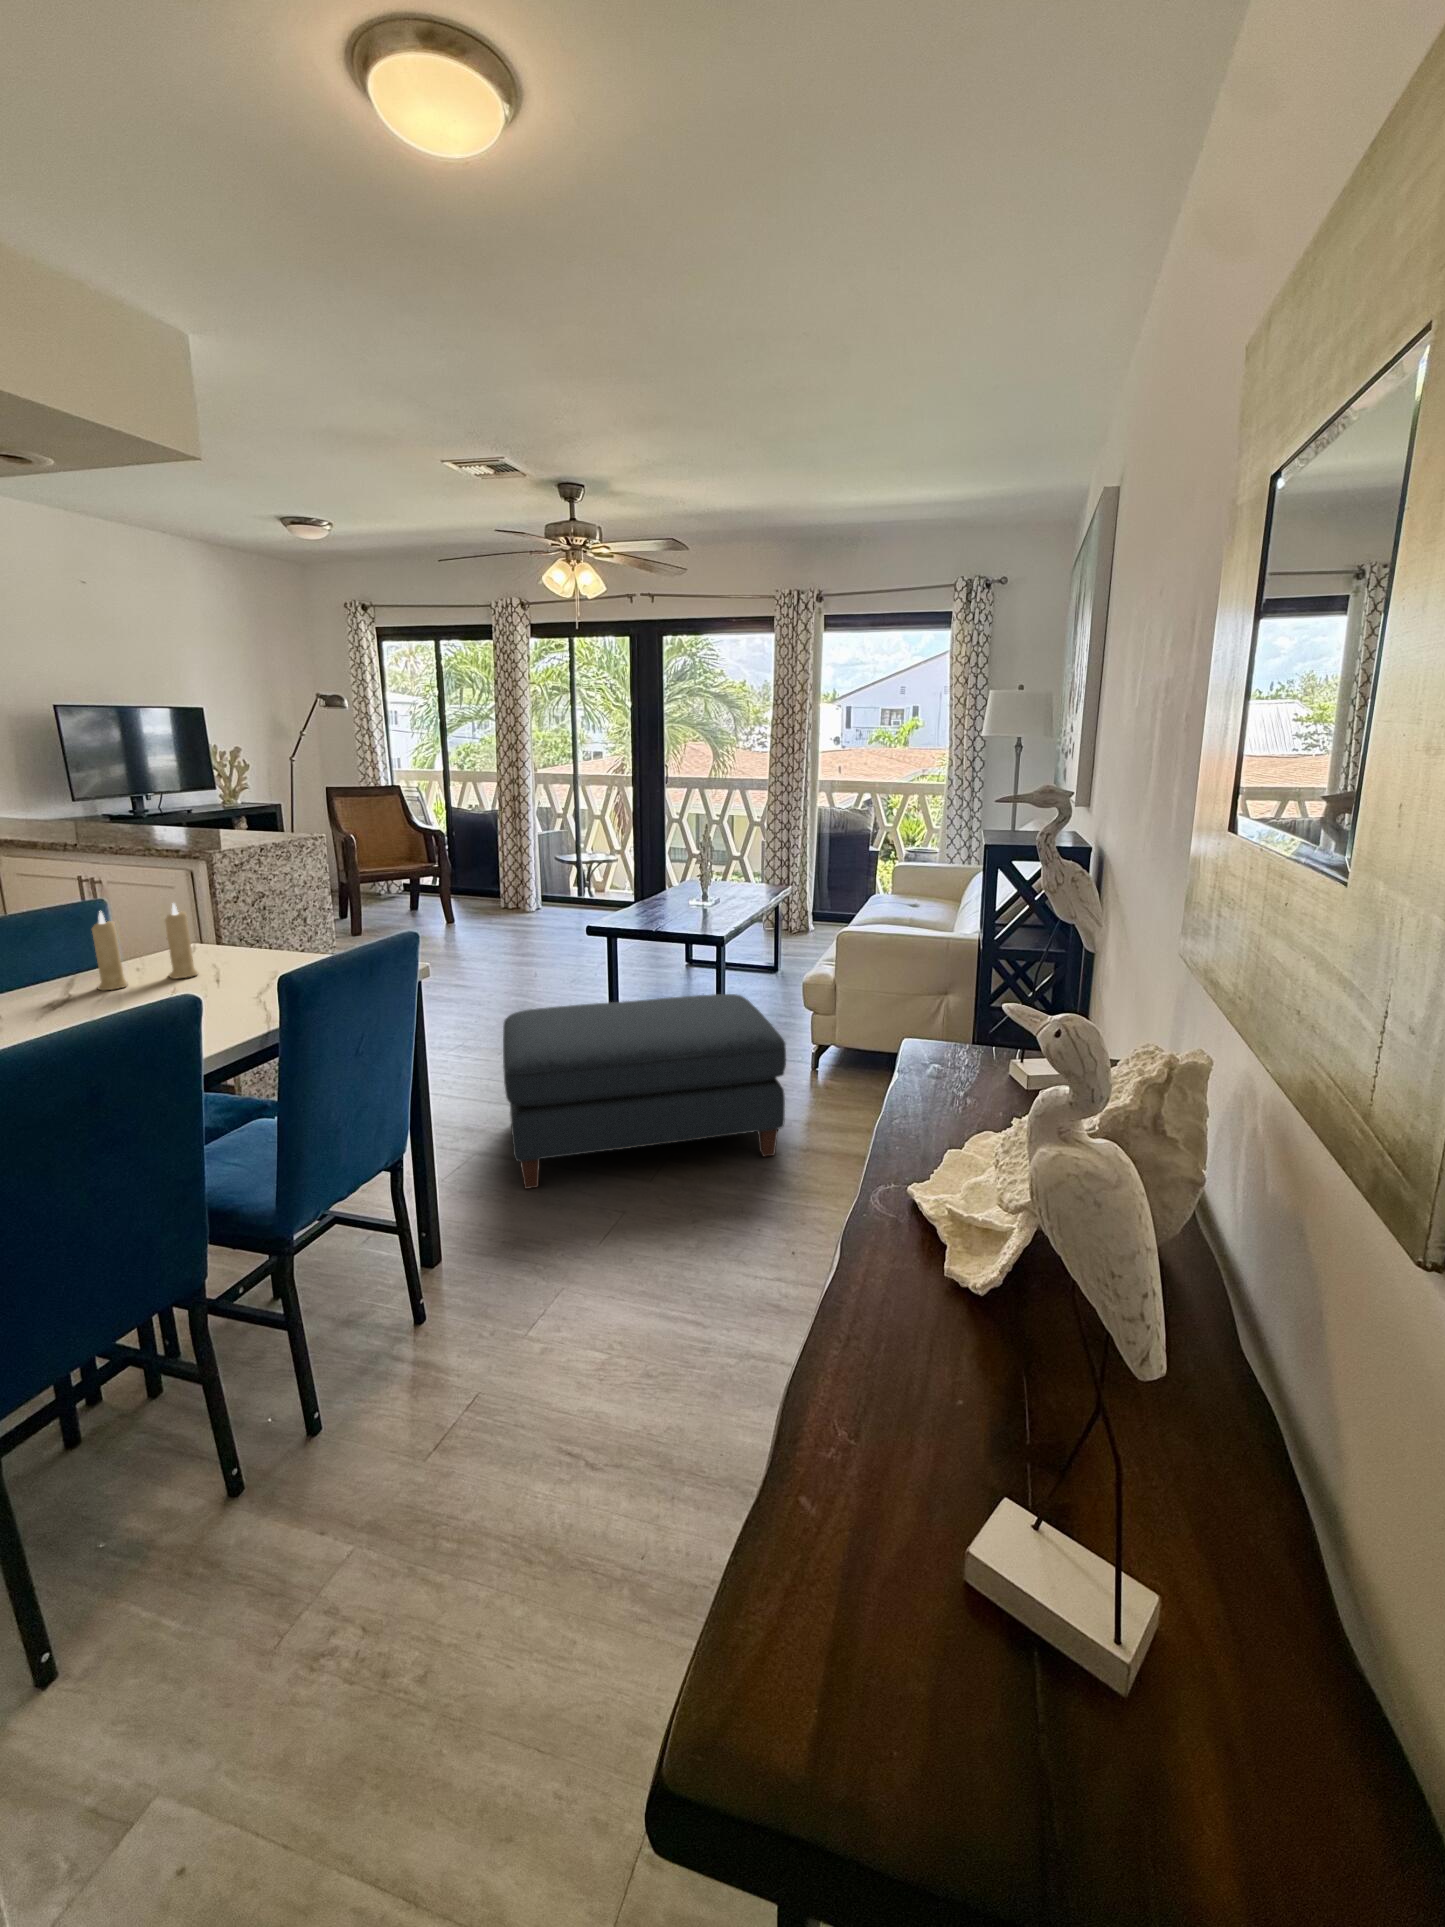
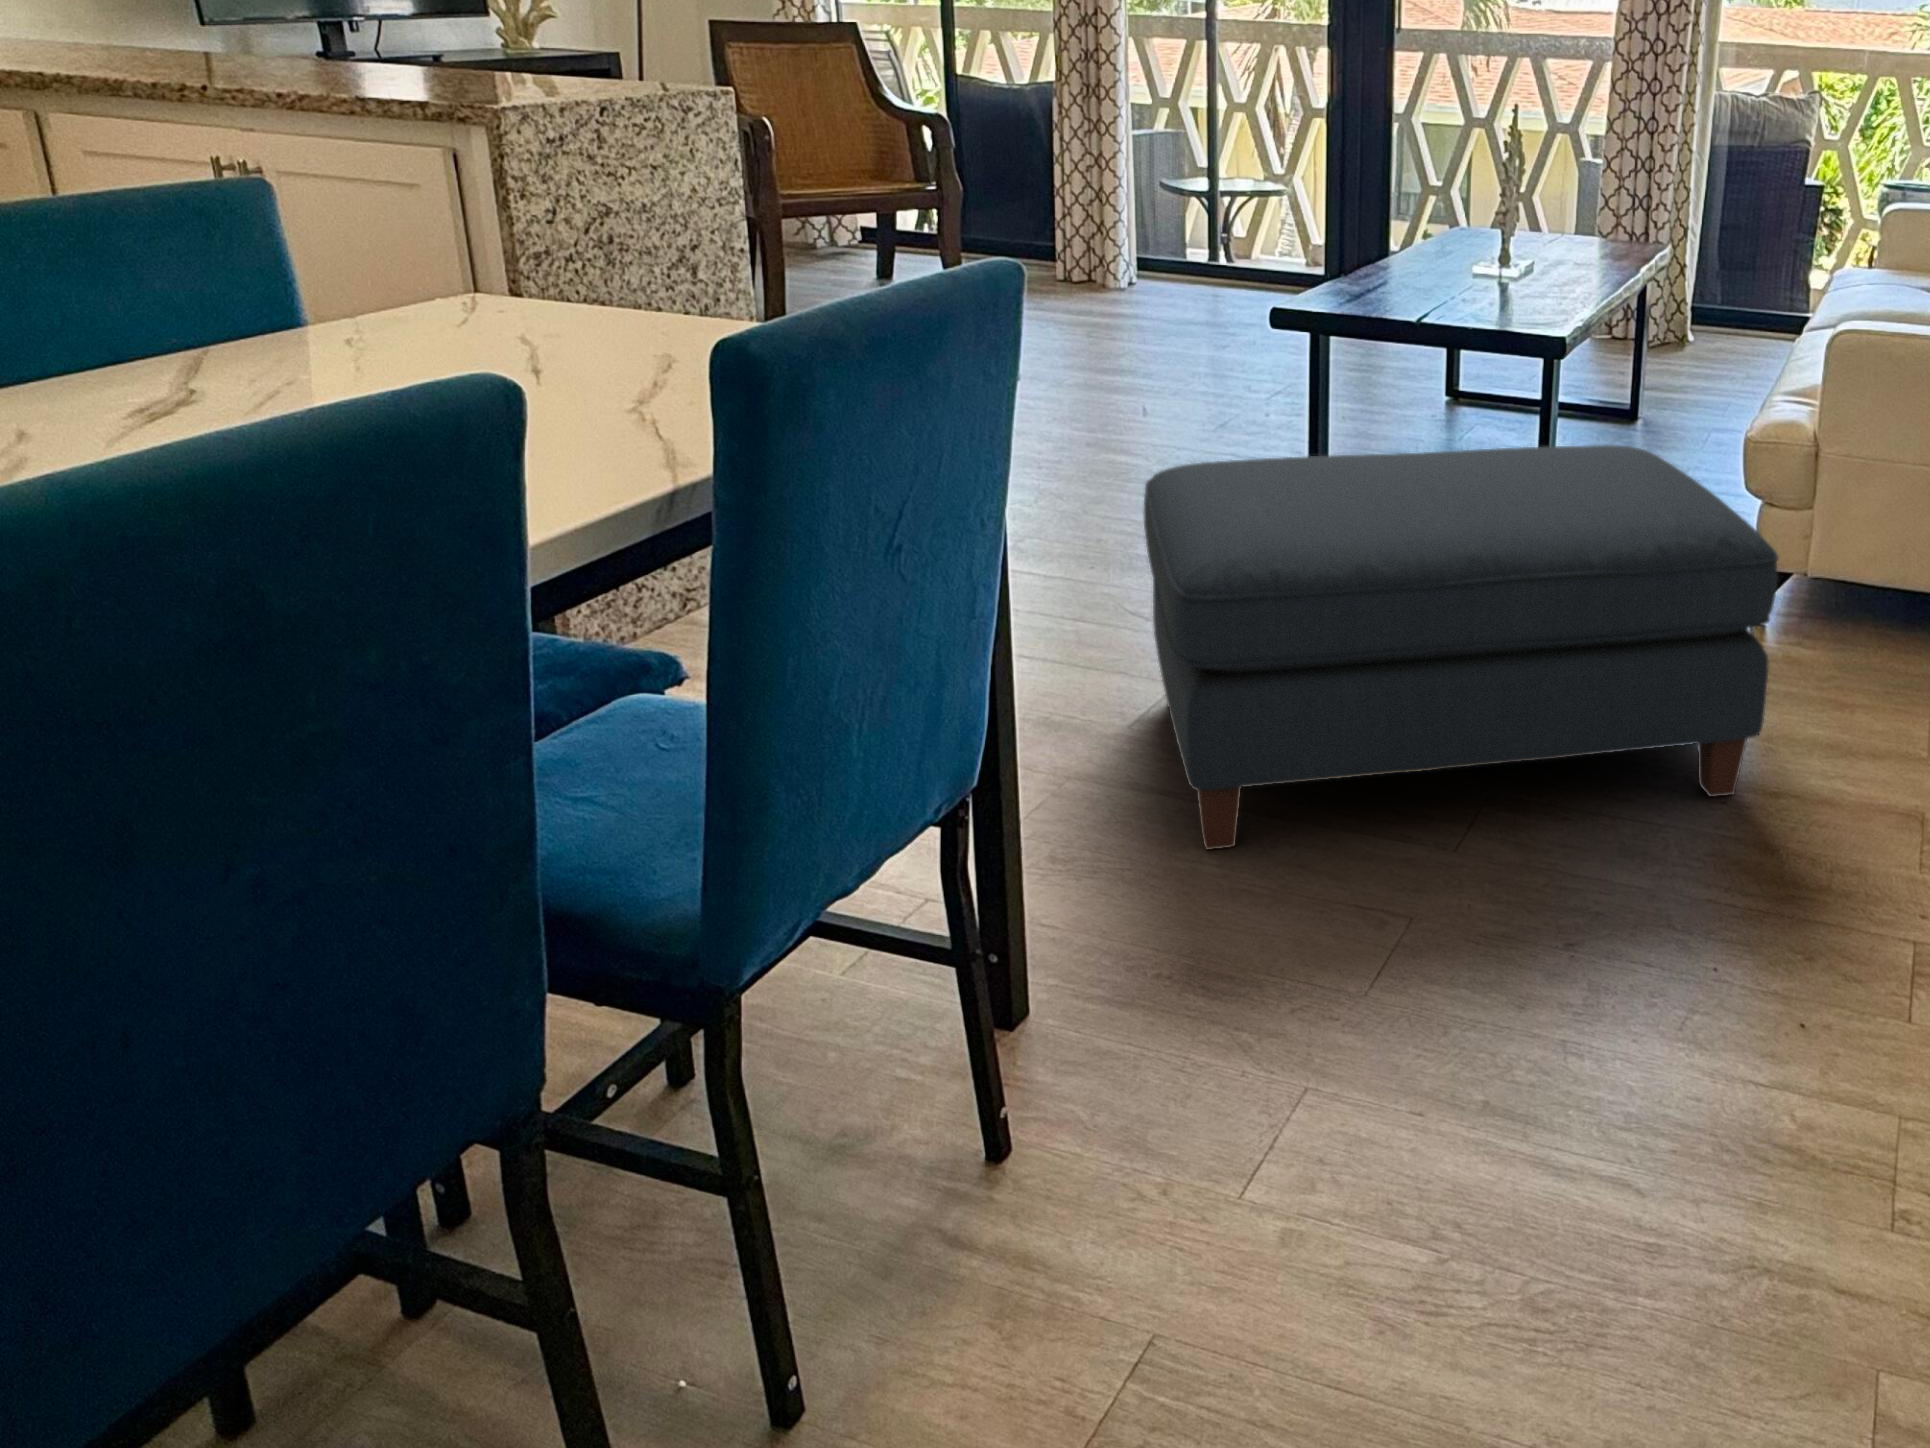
candle: present [92,904,198,990] -> none [235,154,501,362]

